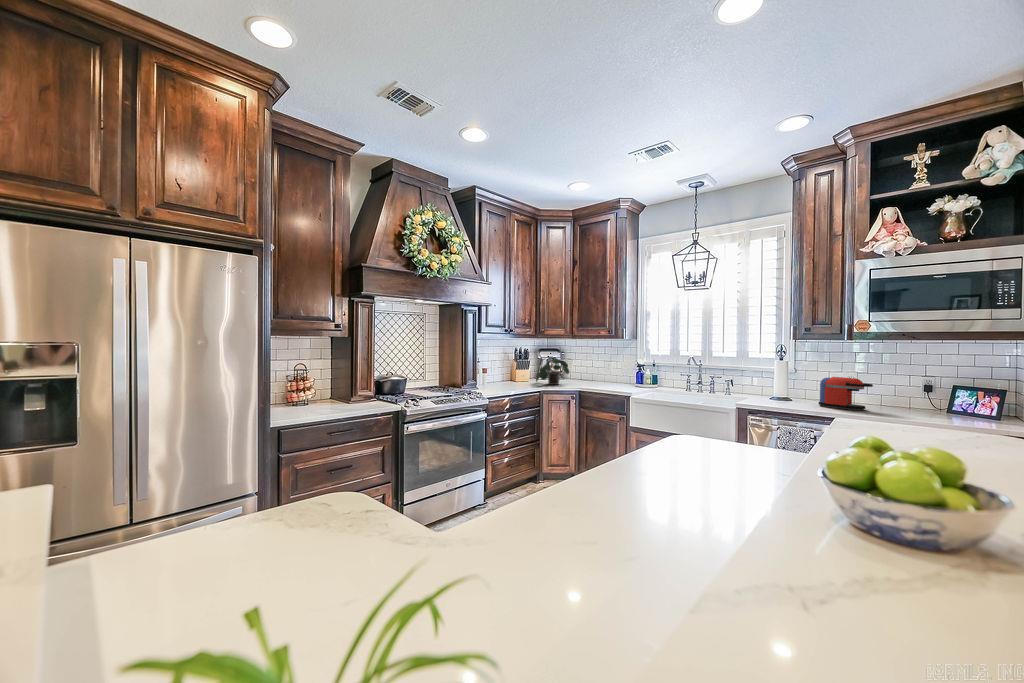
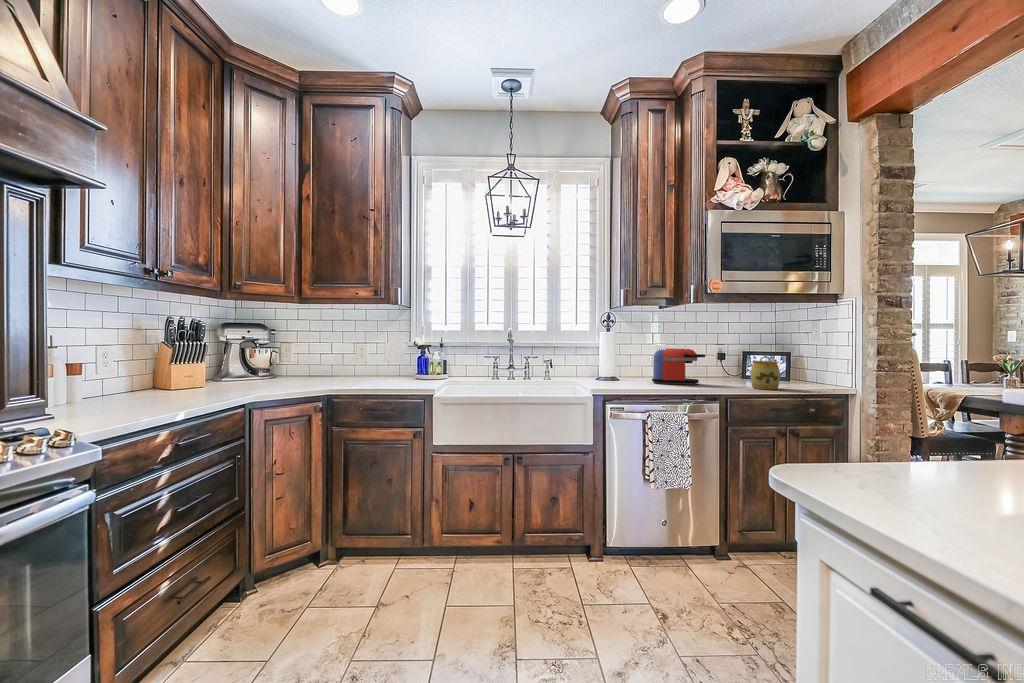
potted plant: present [536,358,569,385] -> none [224,337,299,389]
jar: none [910,389,942,422] -> present [750,356,780,389]

